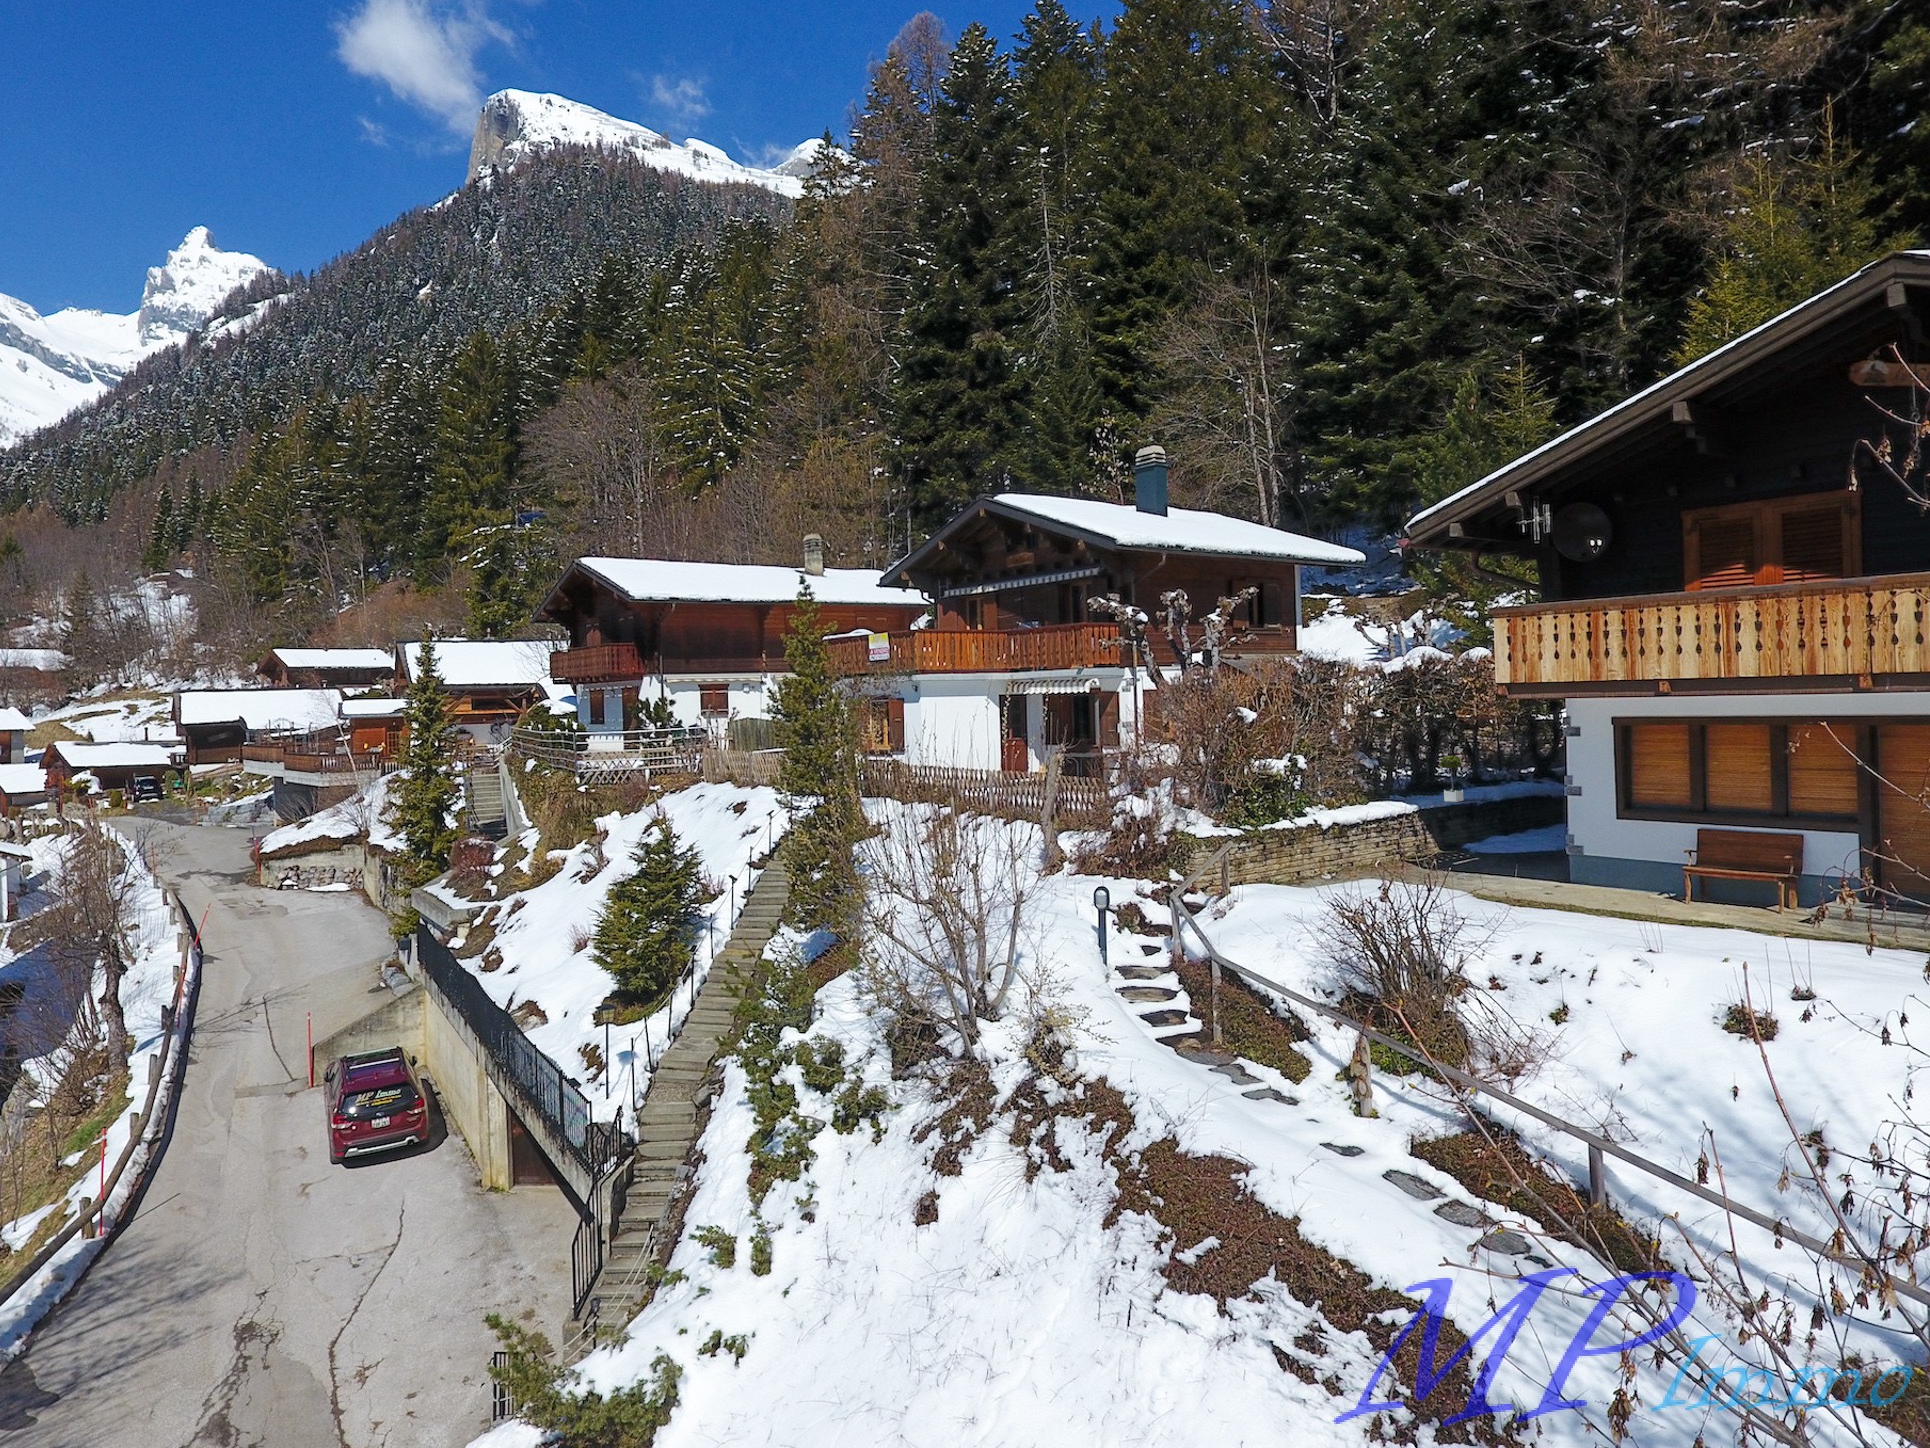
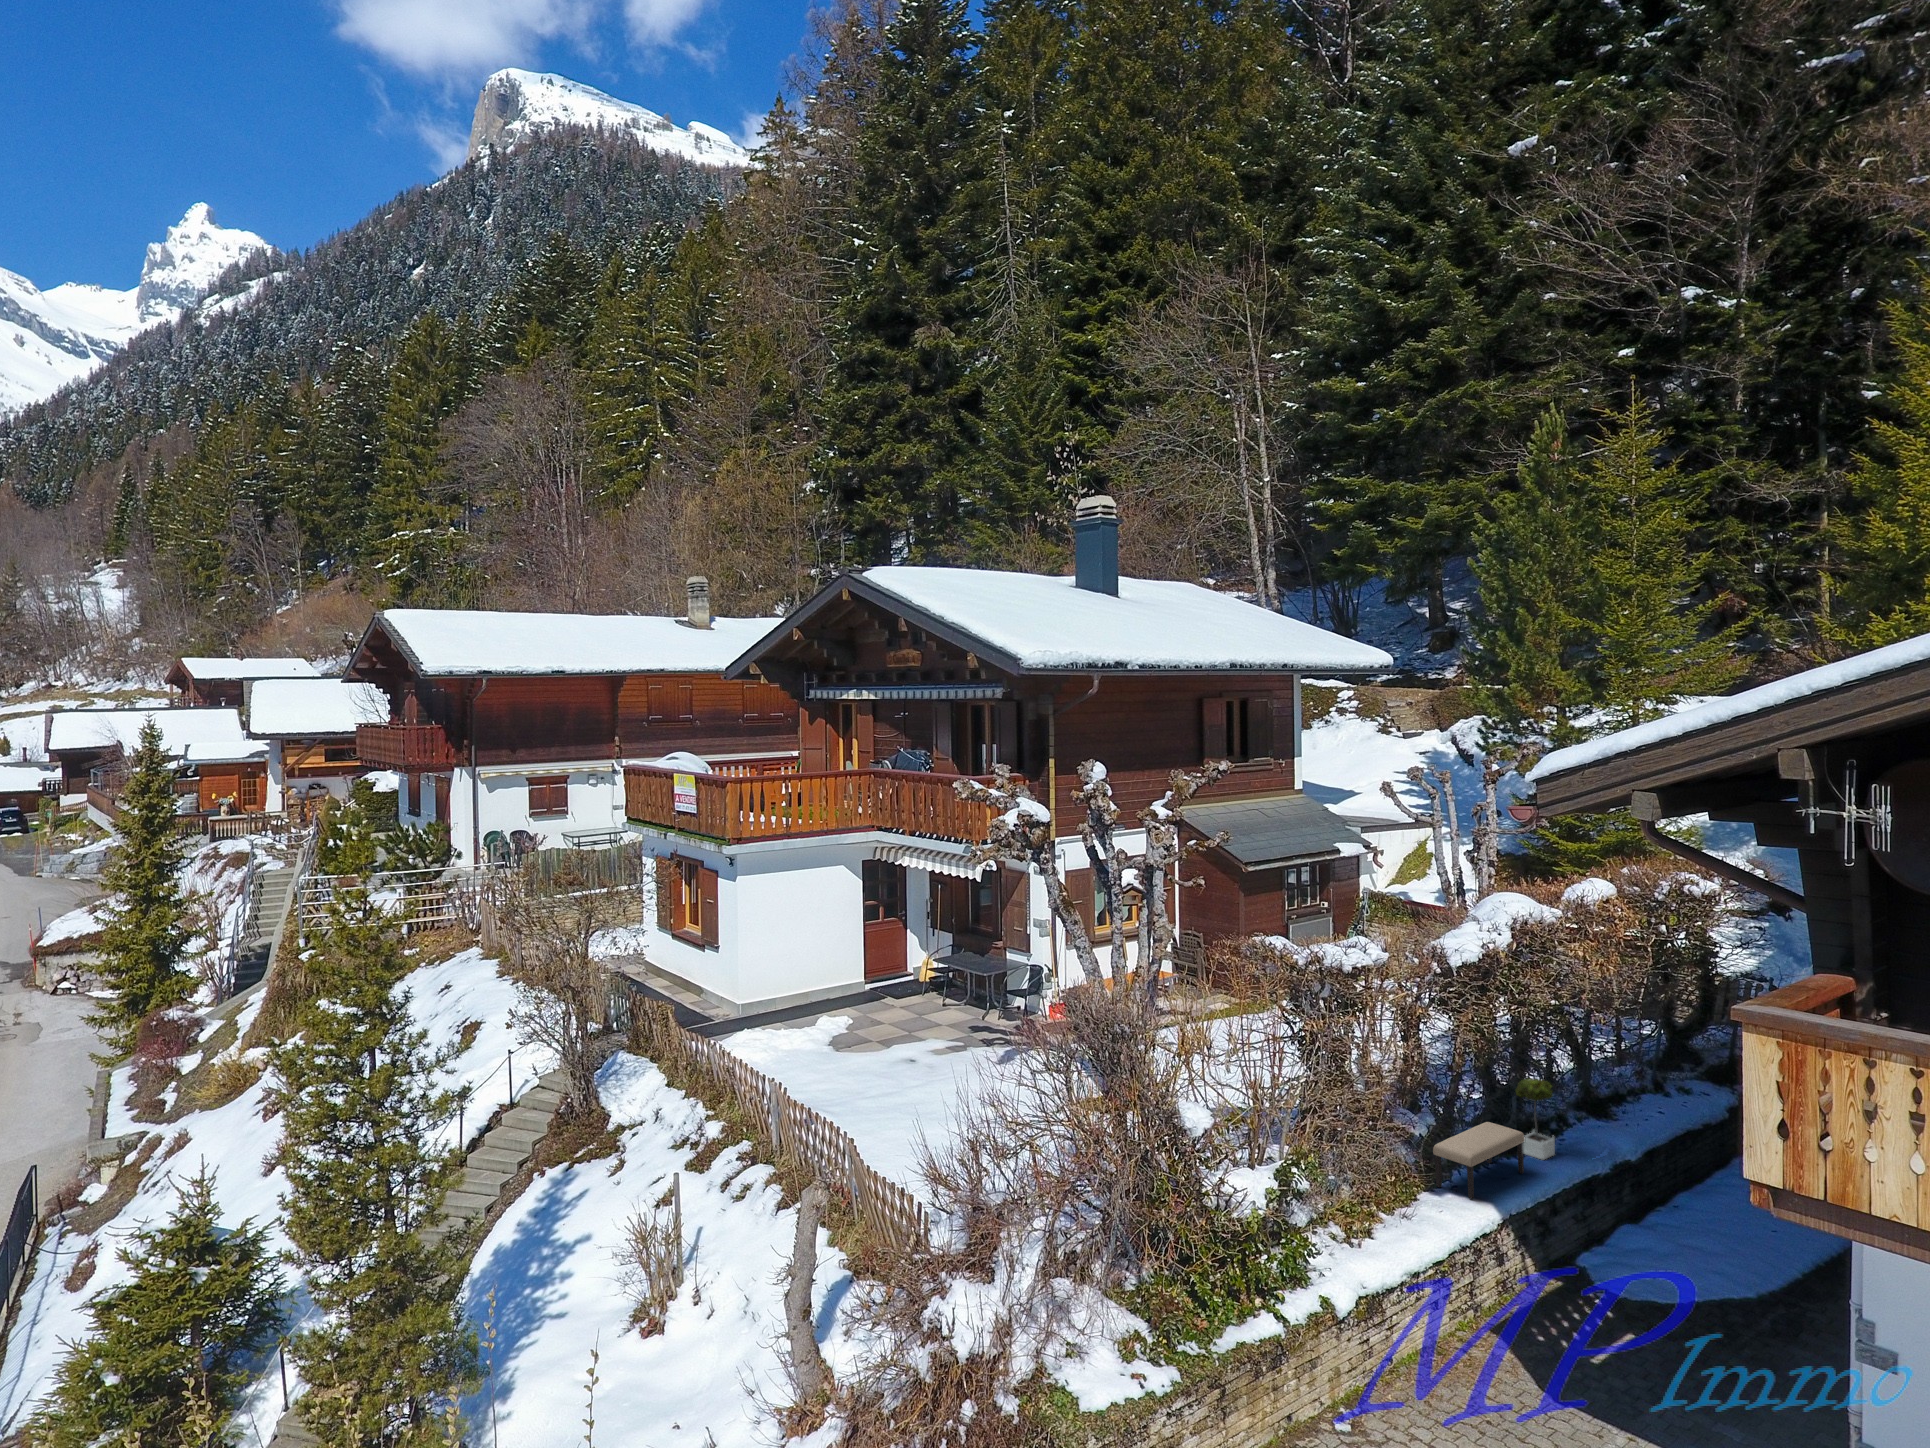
bench: none [1391,779,1444,810] -> present [1433,1122,1525,1199]

